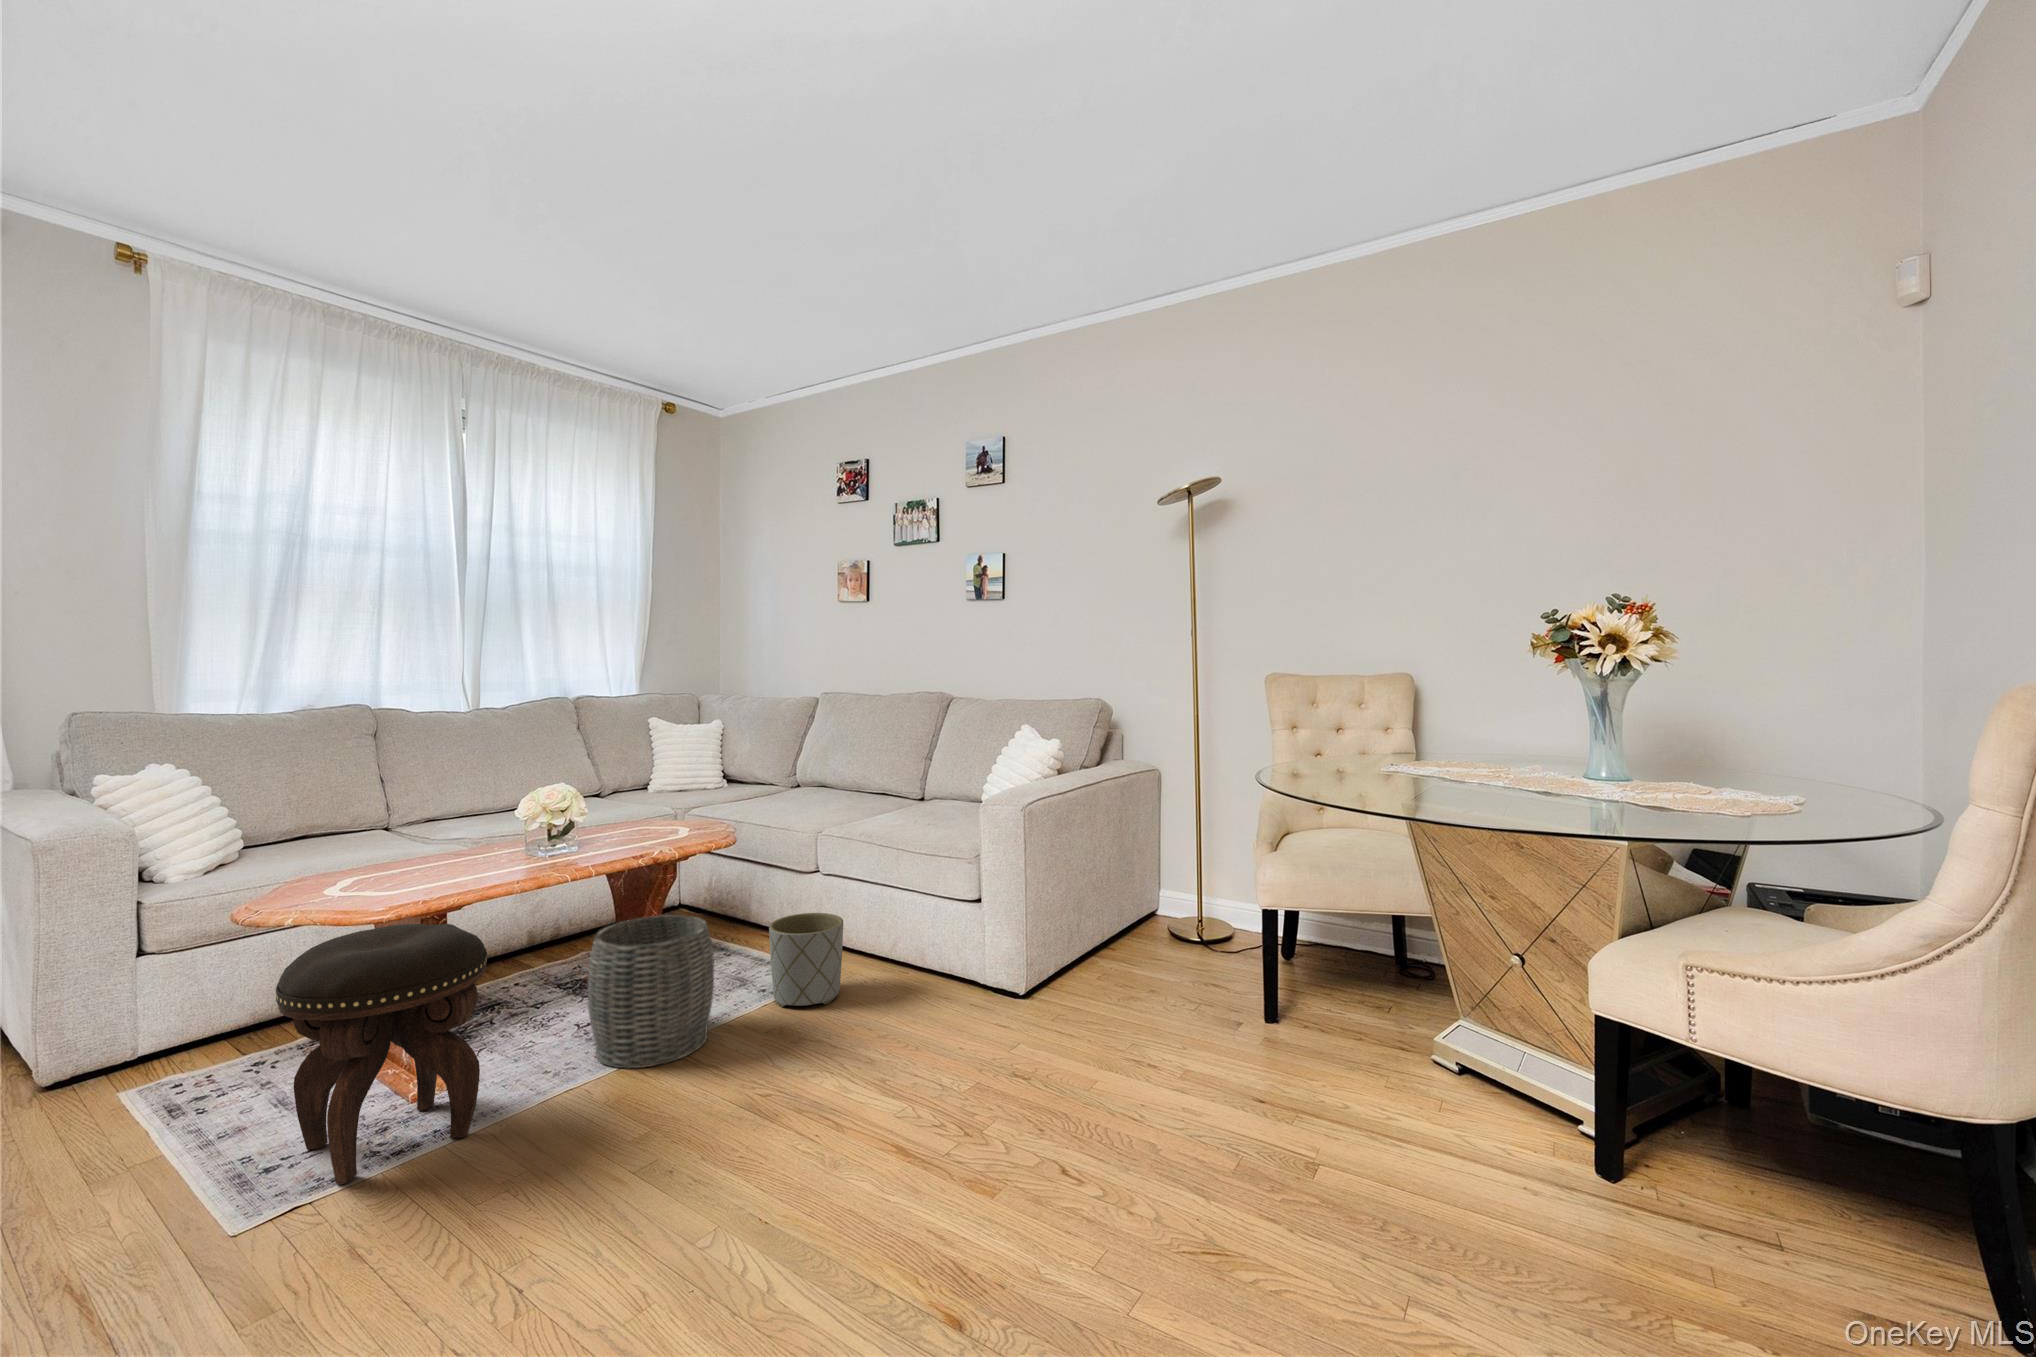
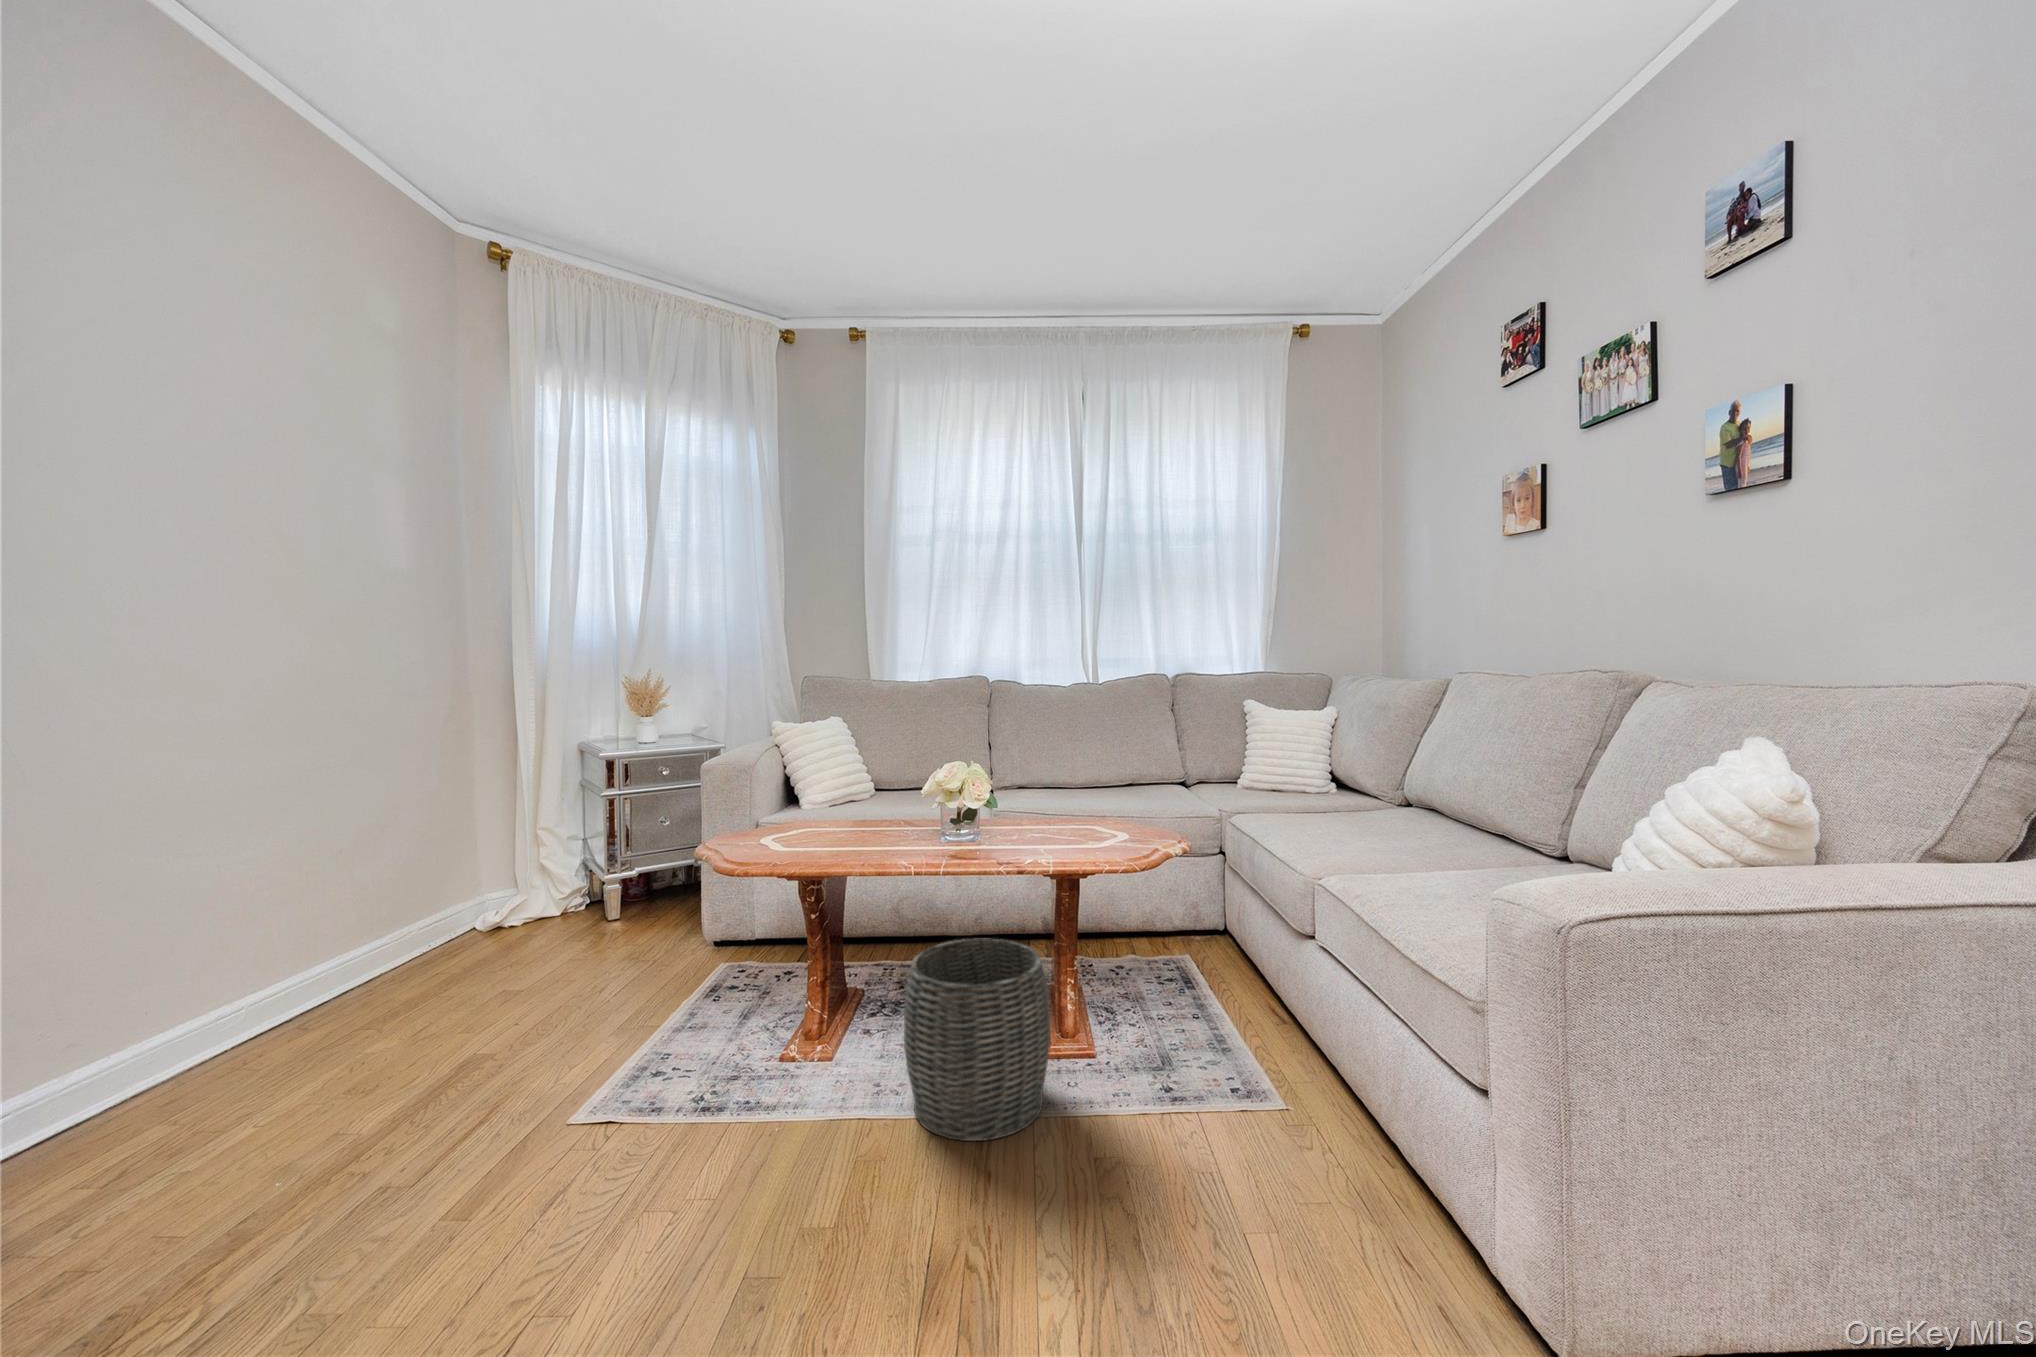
planter: present [769,913,843,1007] -> none [1143,993,1256,1155]
footstool: present [276,924,487,1185] -> none [620,885,796,1125]

